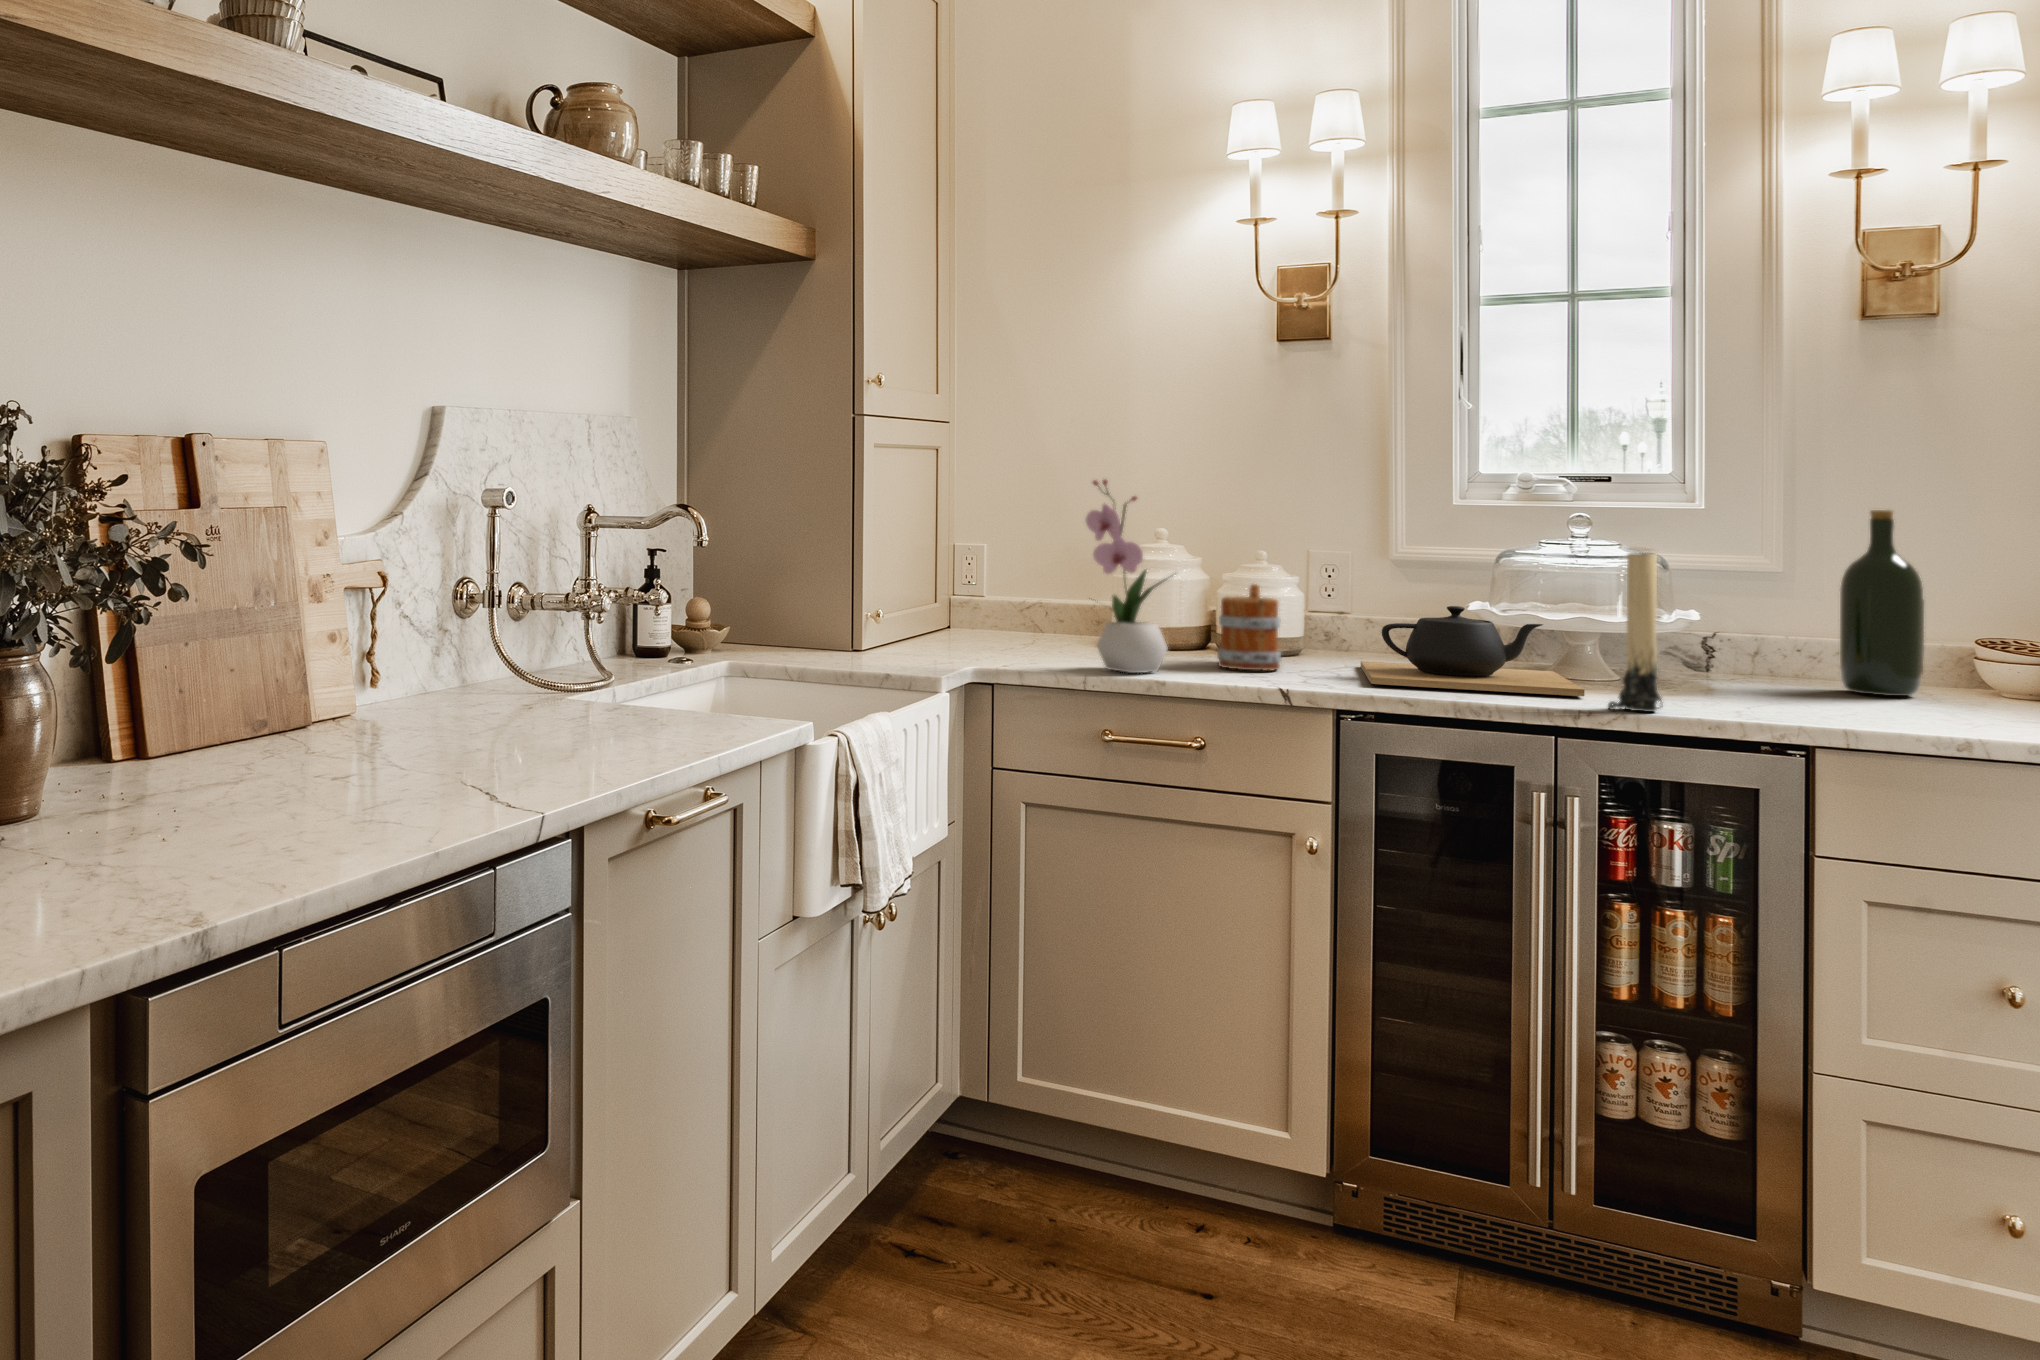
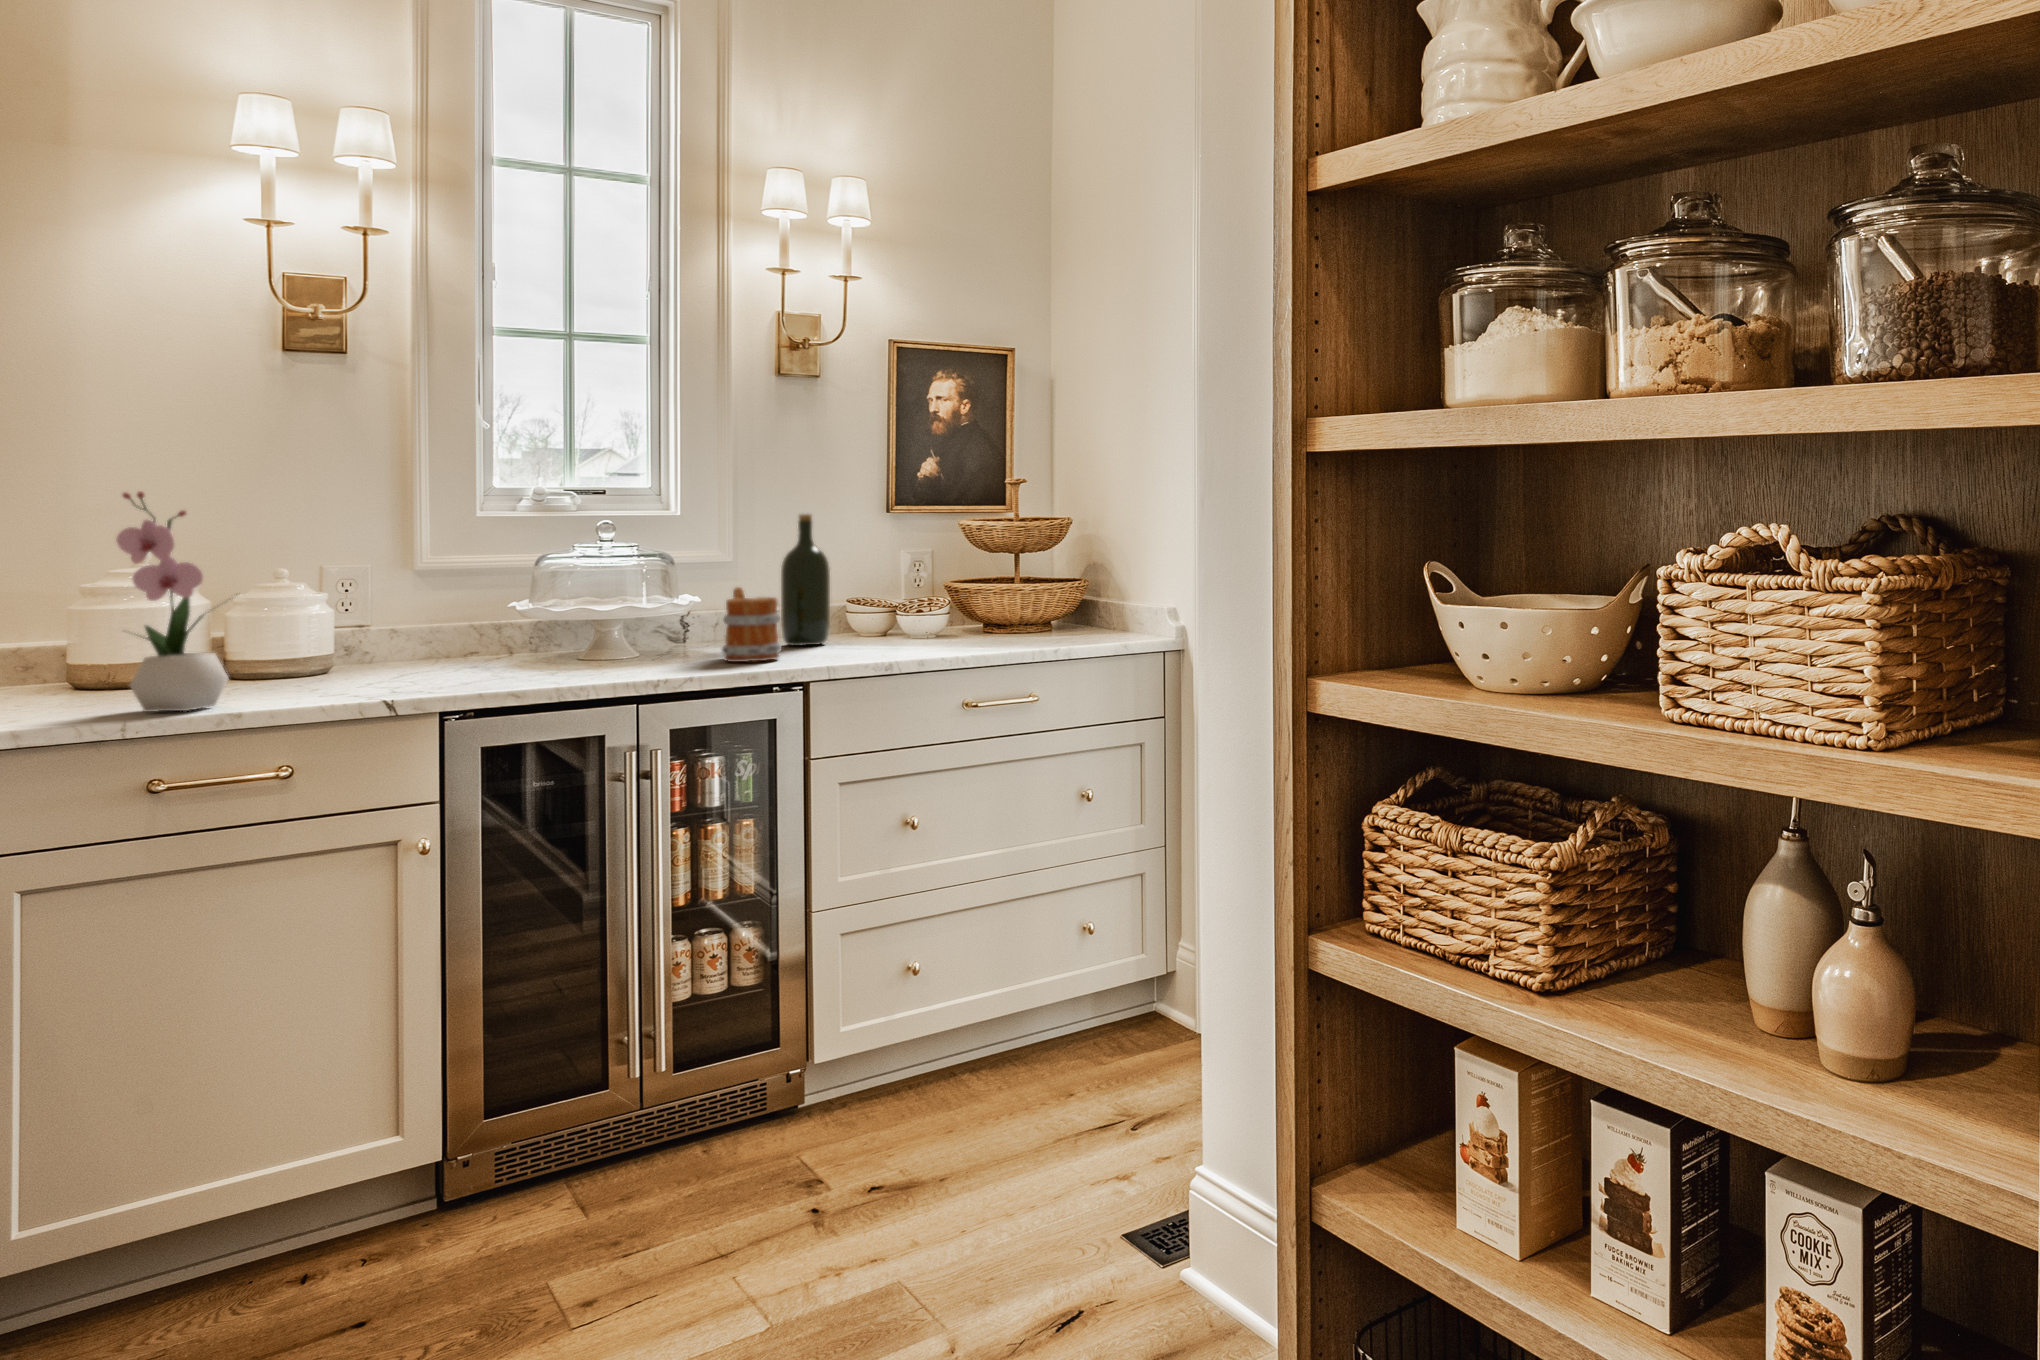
candle: present [1608,547,1663,712] -> none [676,545,712,676]
mug: present [1217,584,1281,670] -> present [722,587,782,662]
teapot: present [1361,606,1584,696] -> none [415,607,644,685]

